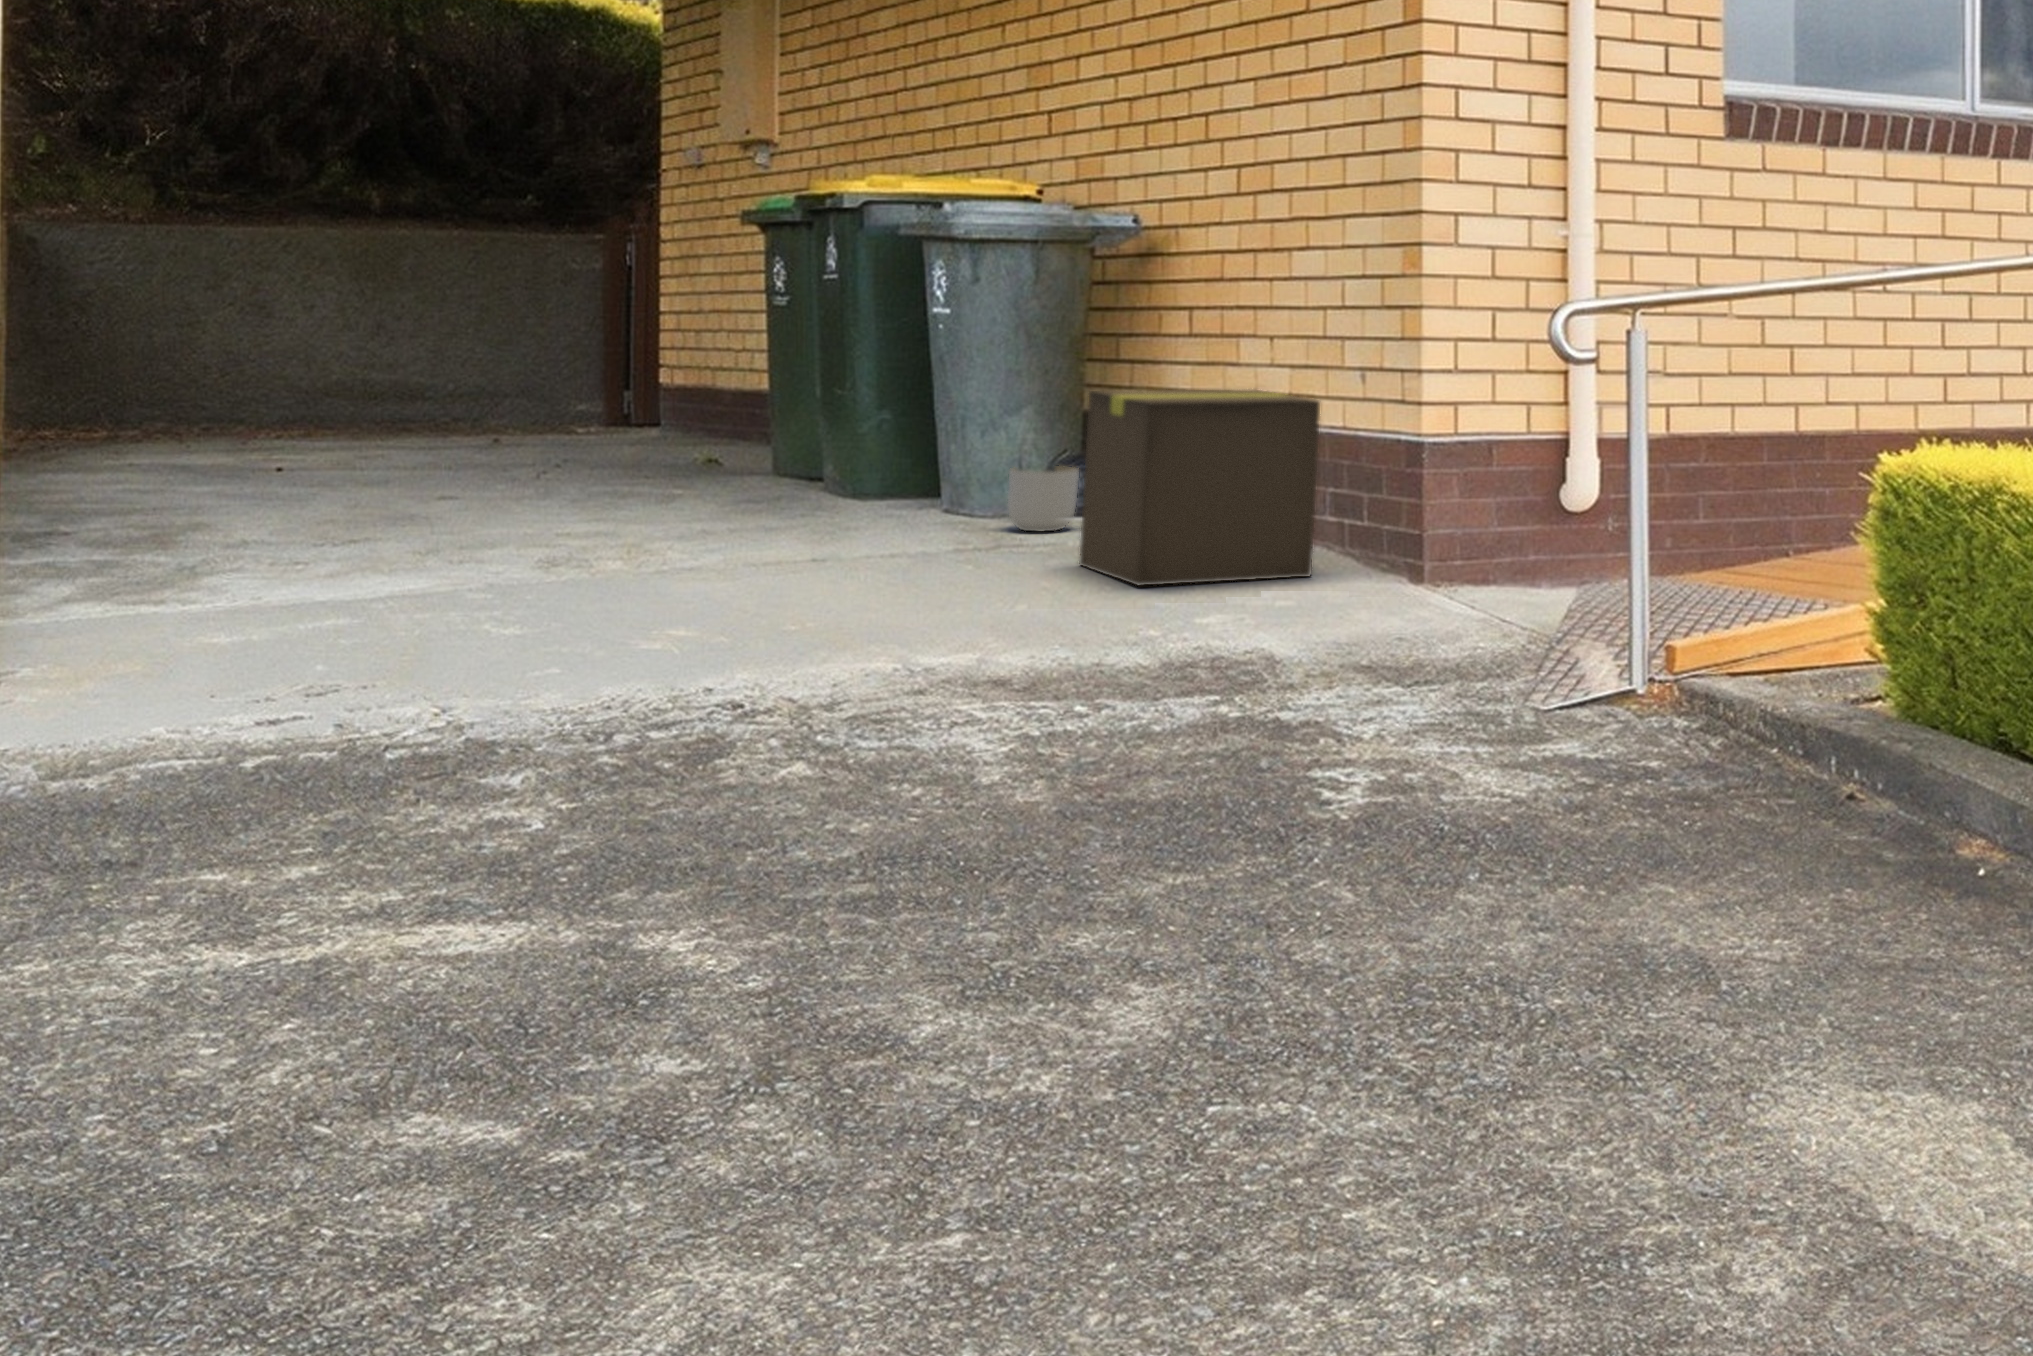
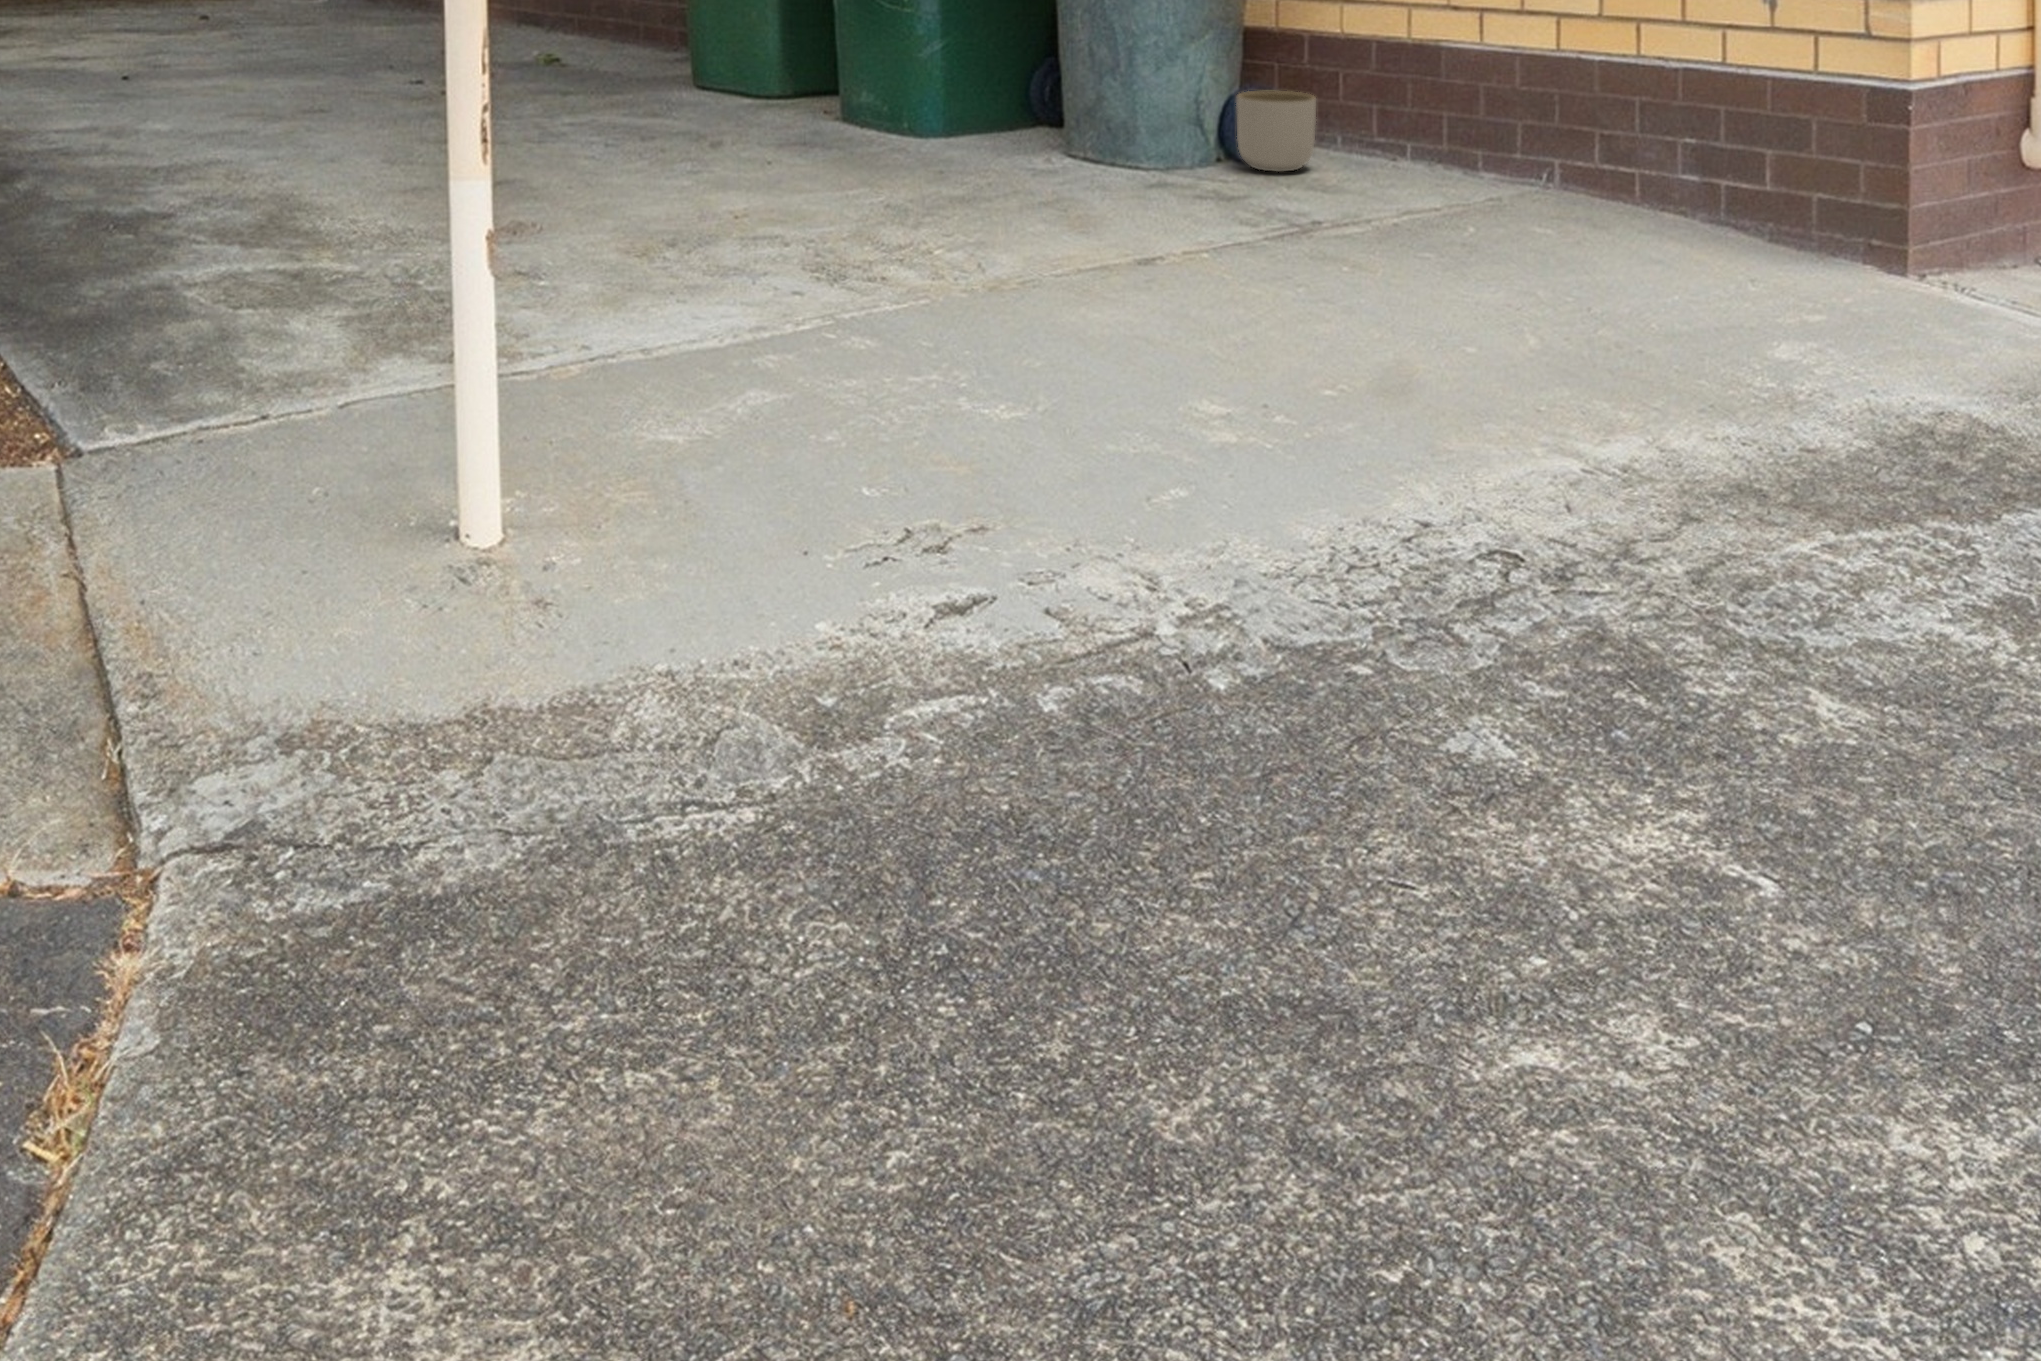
cardboard box: present [1079,389,1320,585] -> none [1467,6,1785,270]

